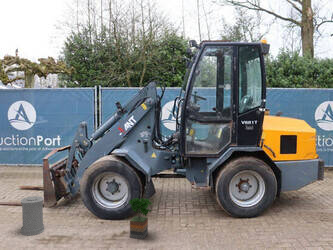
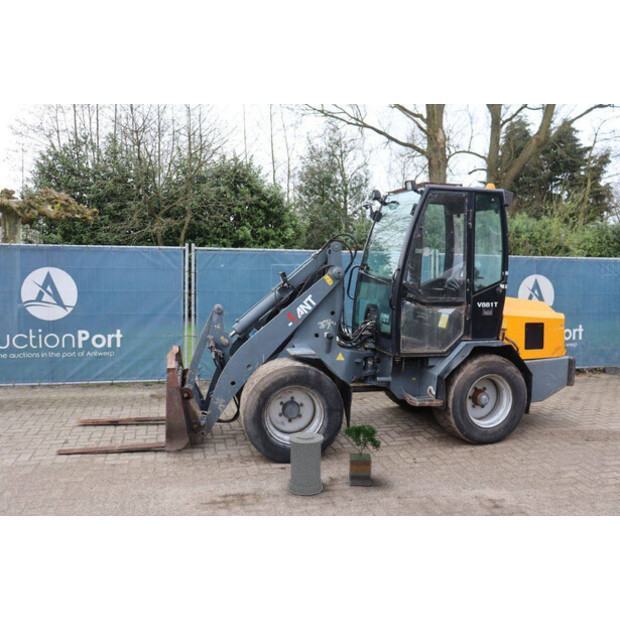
trash can: present [20,196,44,235] -> present [288,432,323,495]

